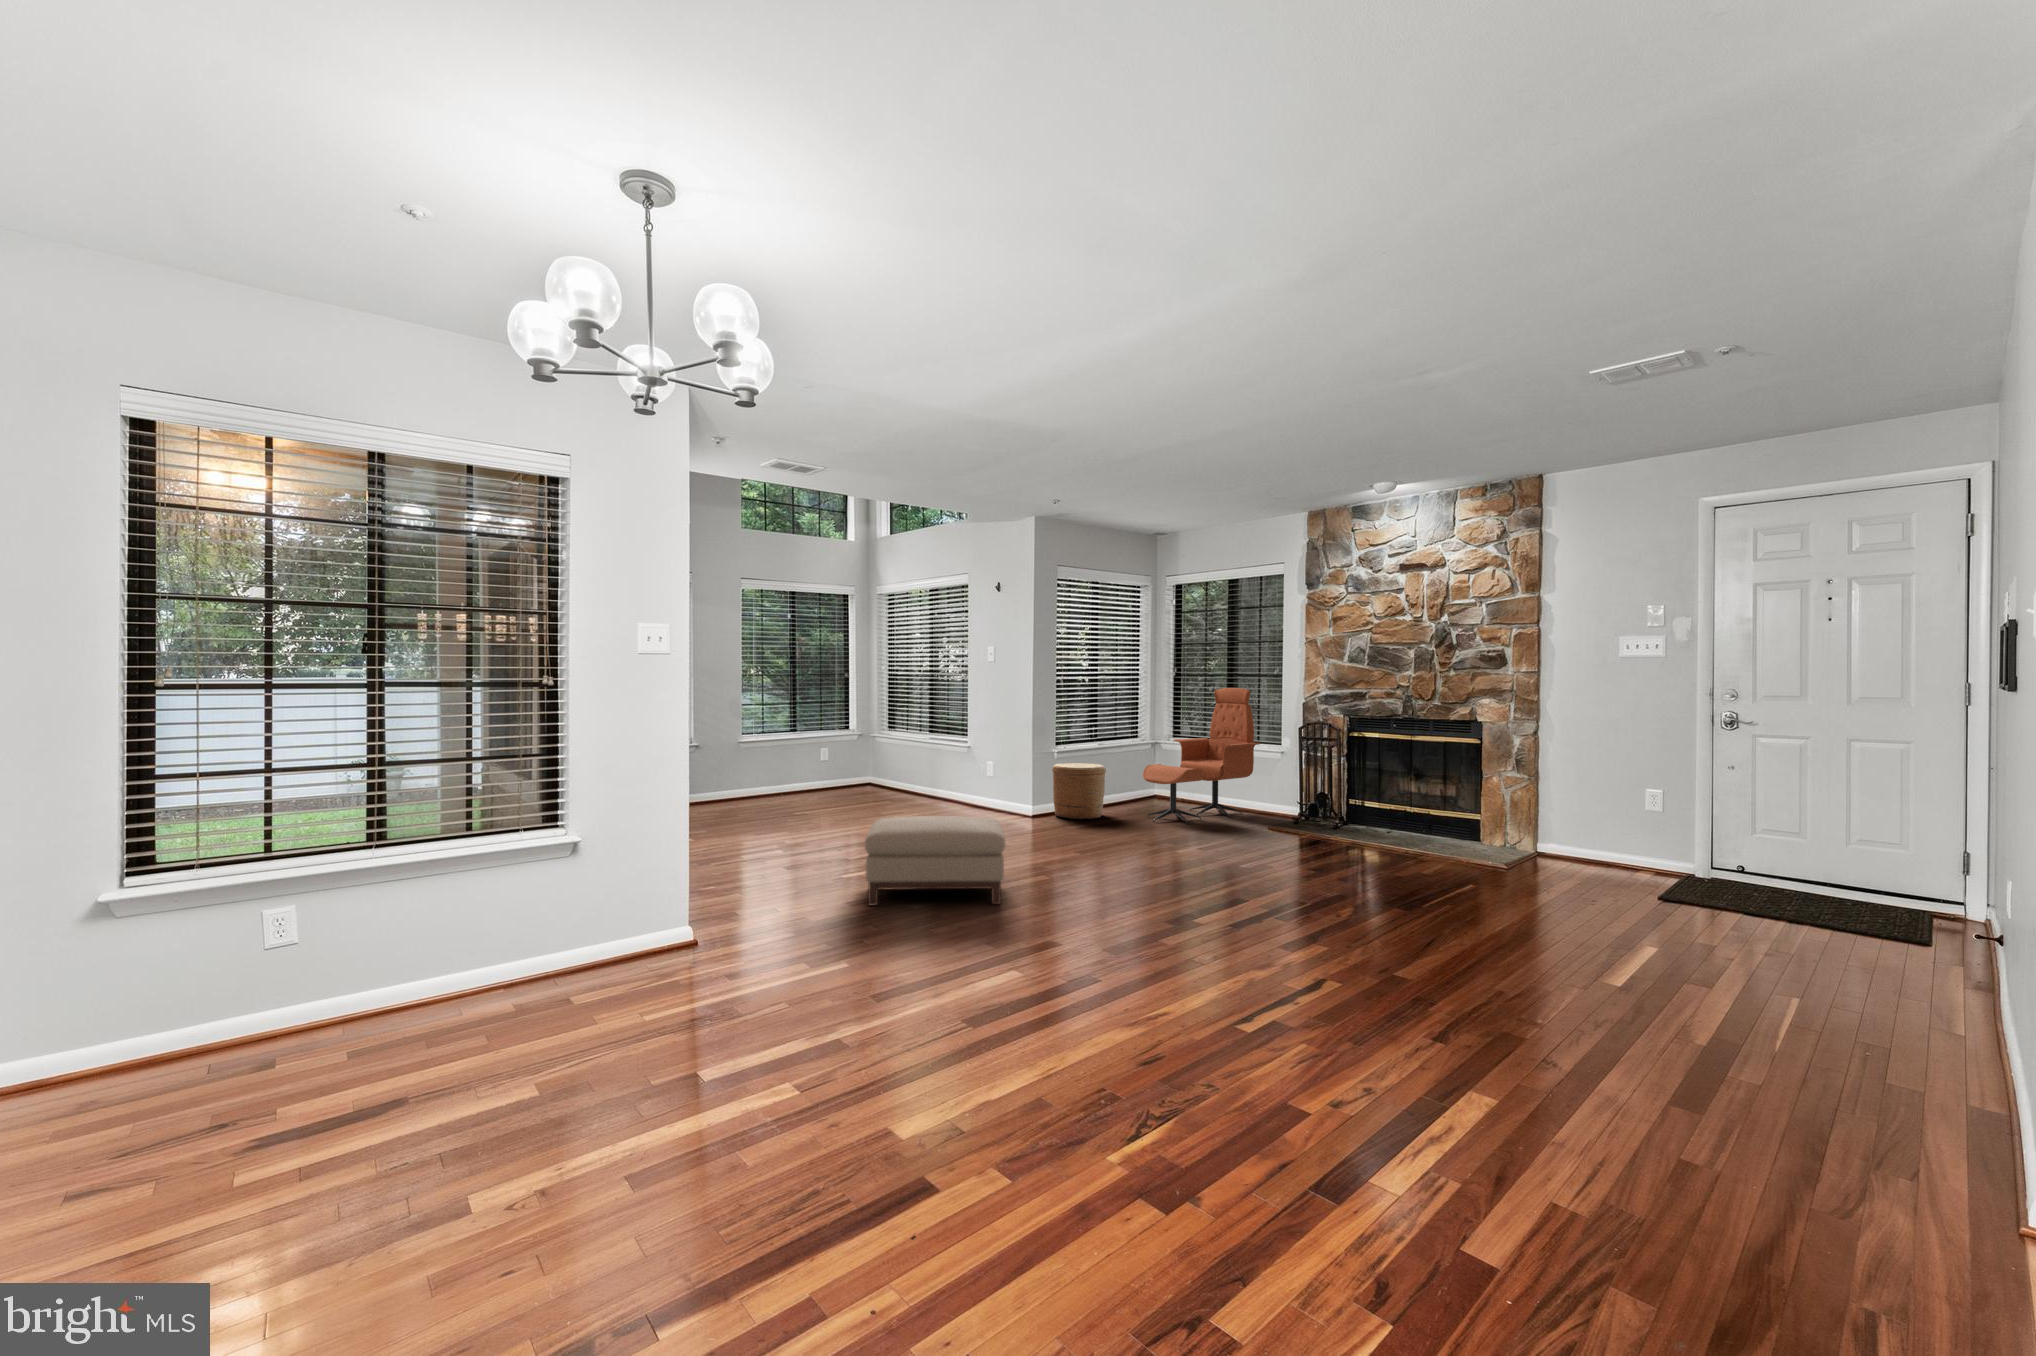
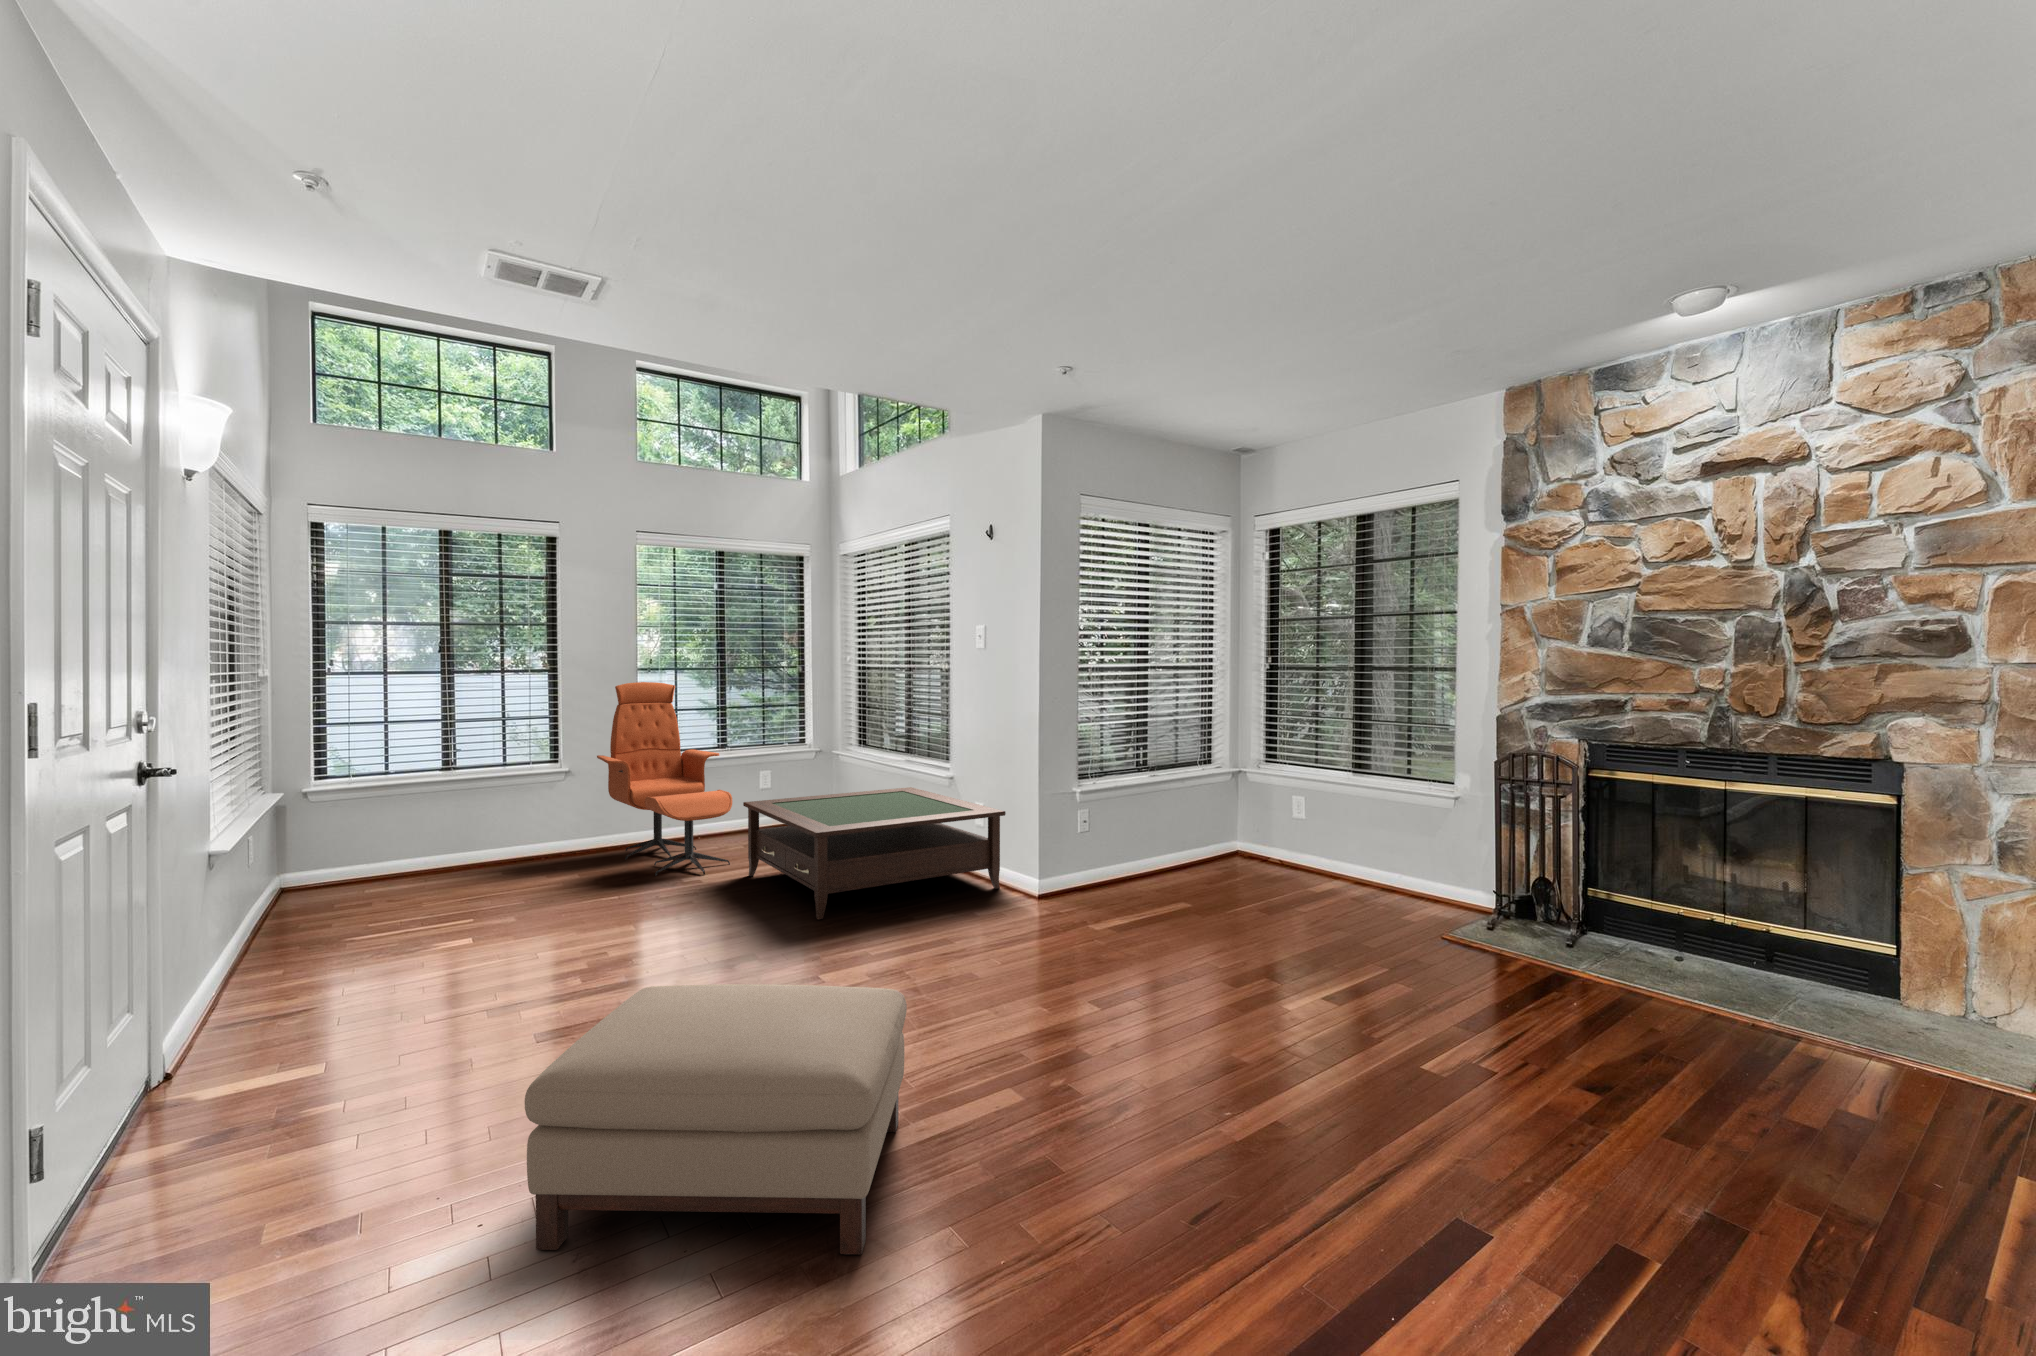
lounge chair: present [1143,688,1260,824] -> present [597,682,732,876]
coffee table: none [837,754,1011,825] -> present [743,787,1006,919]
woven basket: present [1052,763,1106,819] -> none [1070,810,1157,908]

